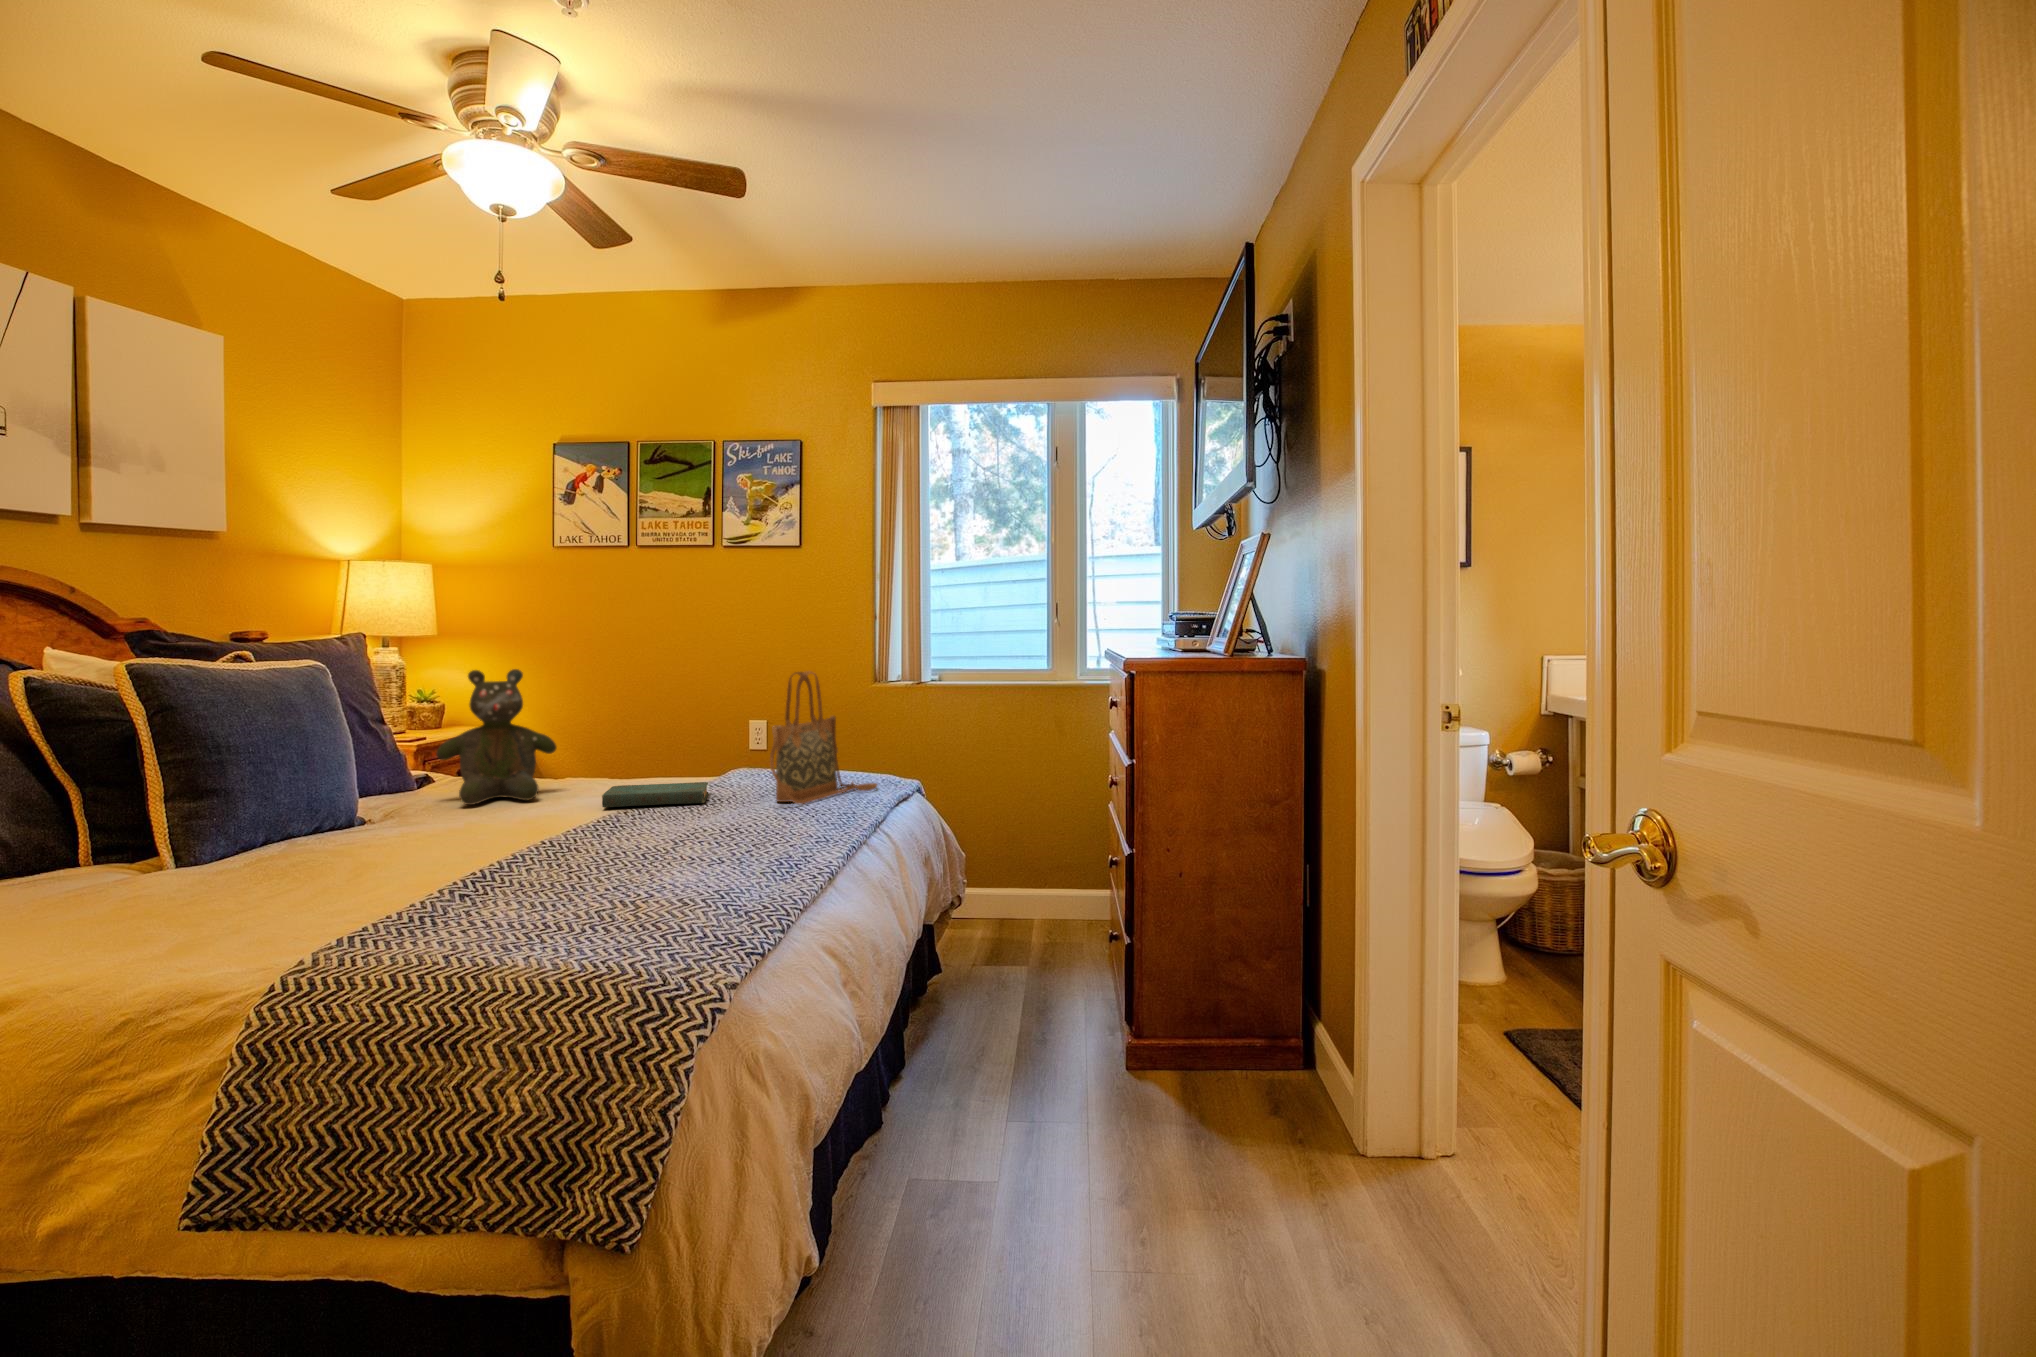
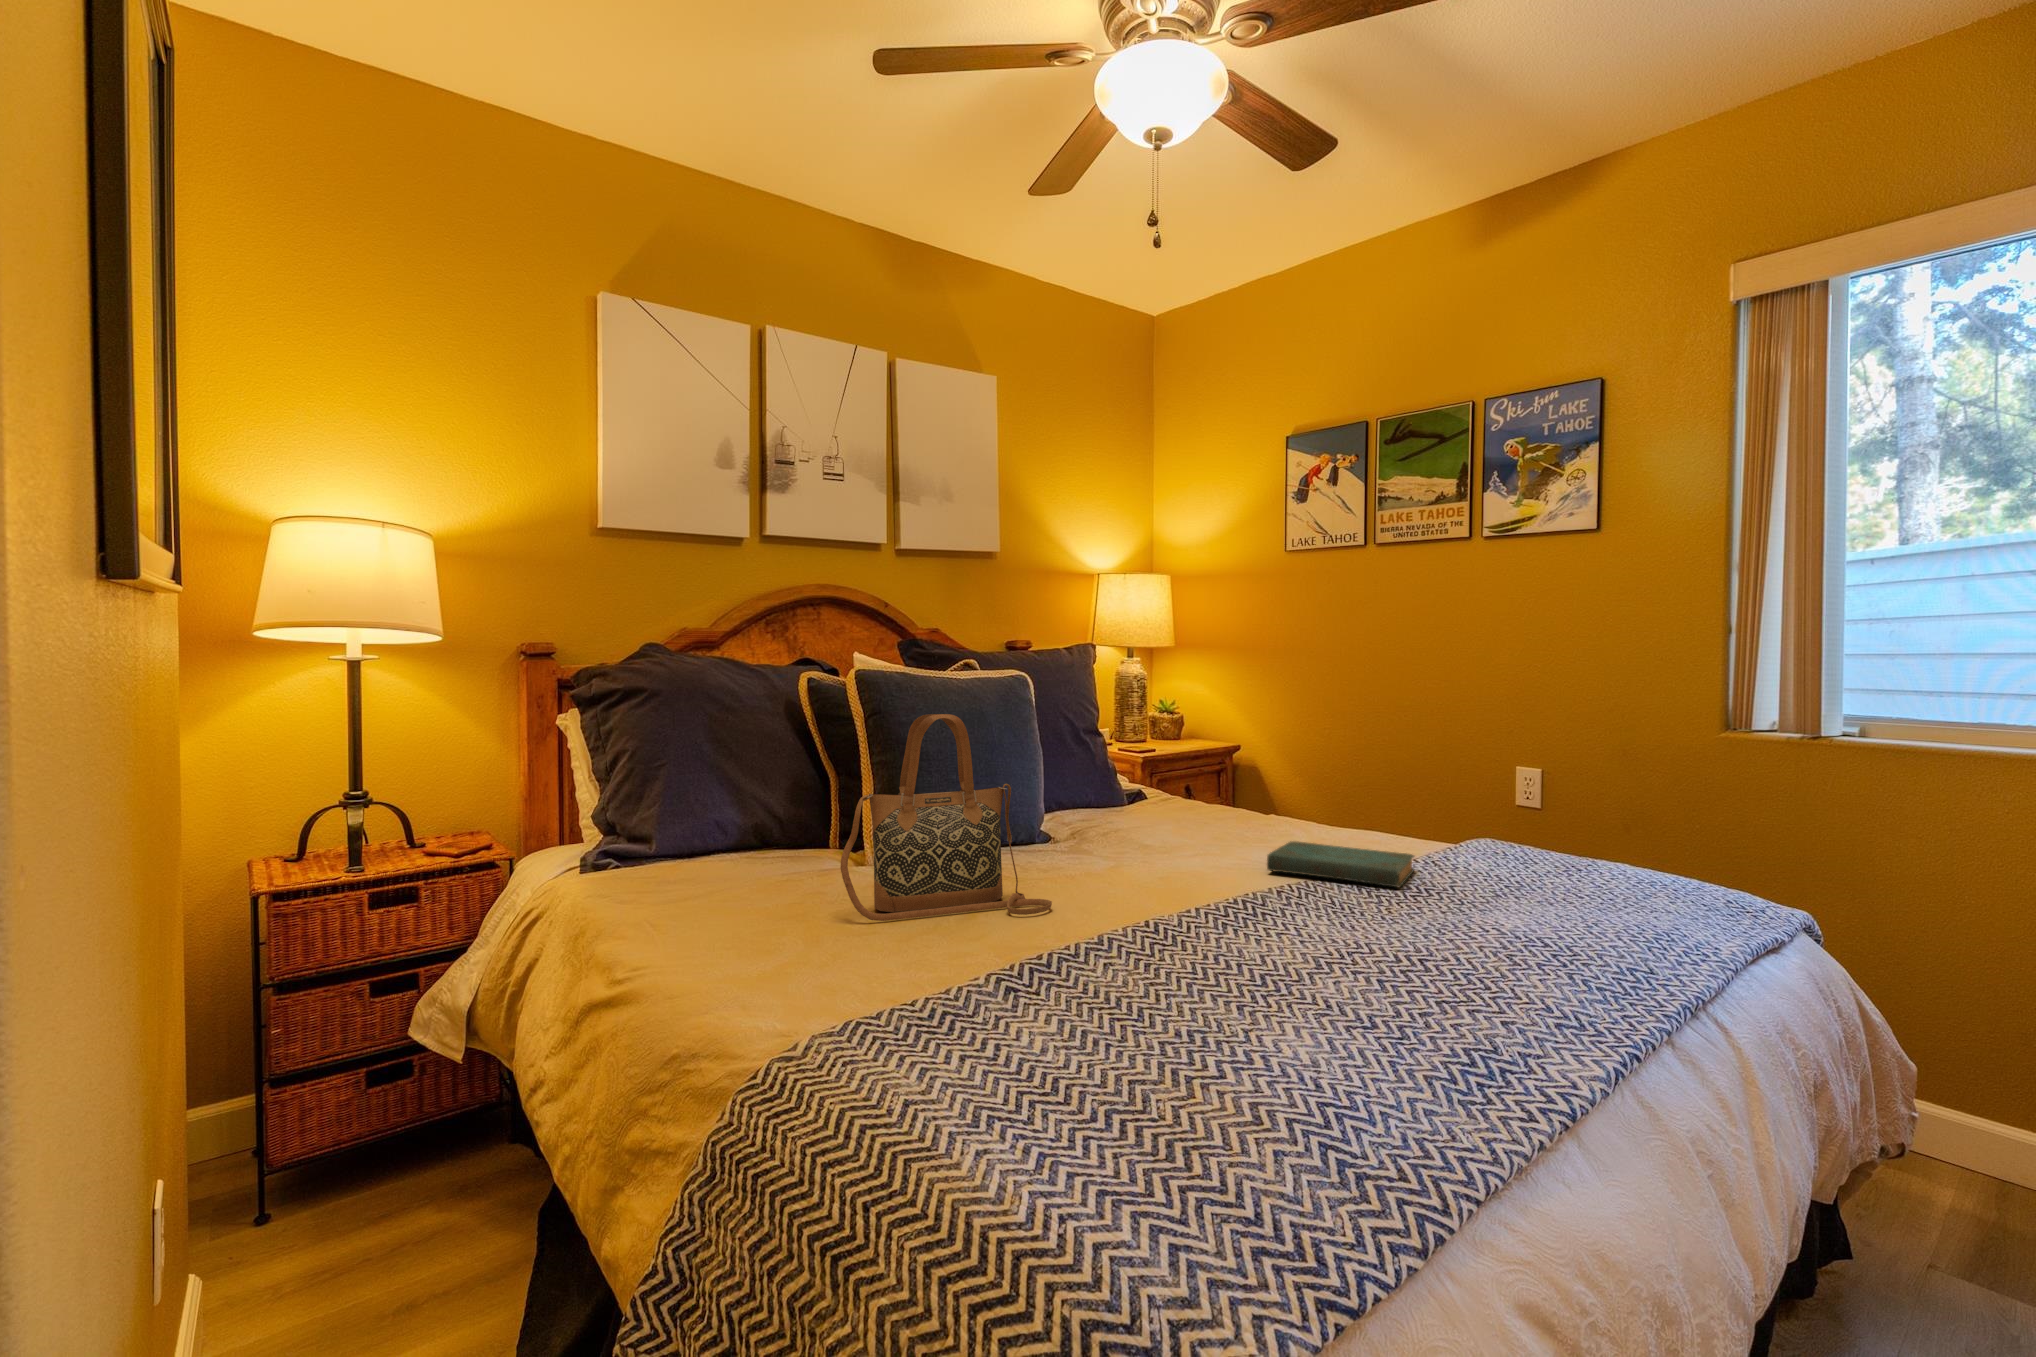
teddy bear: present [436,669,557,805] -> none [1119,687,1240,843]
handbag: present [770,671,877,805] -> present [840,714,1052,921]

